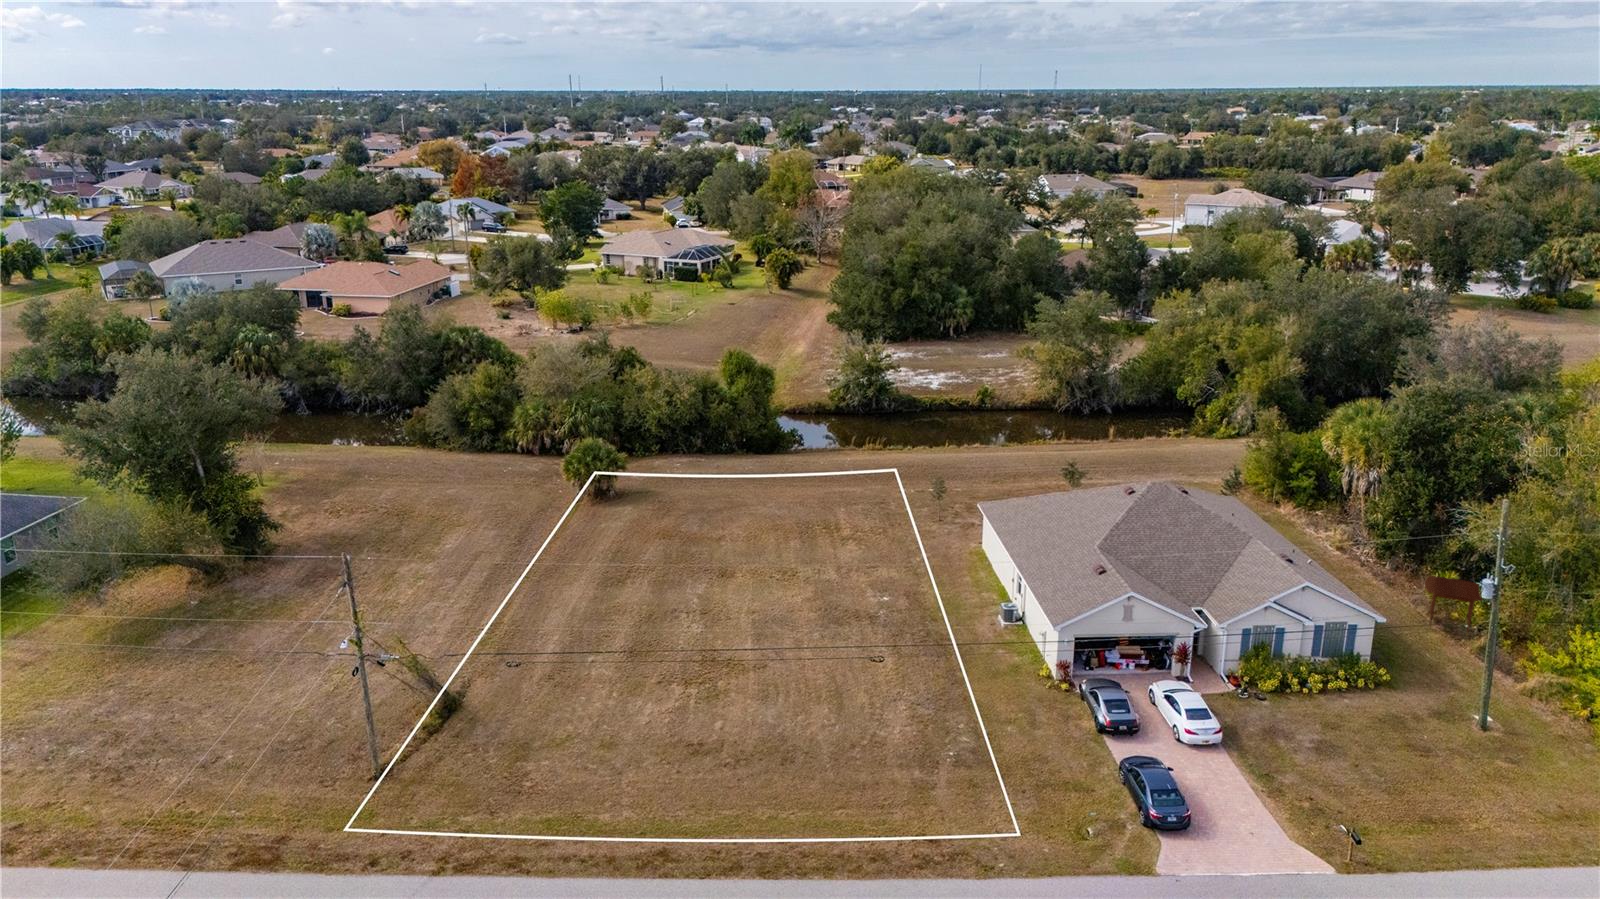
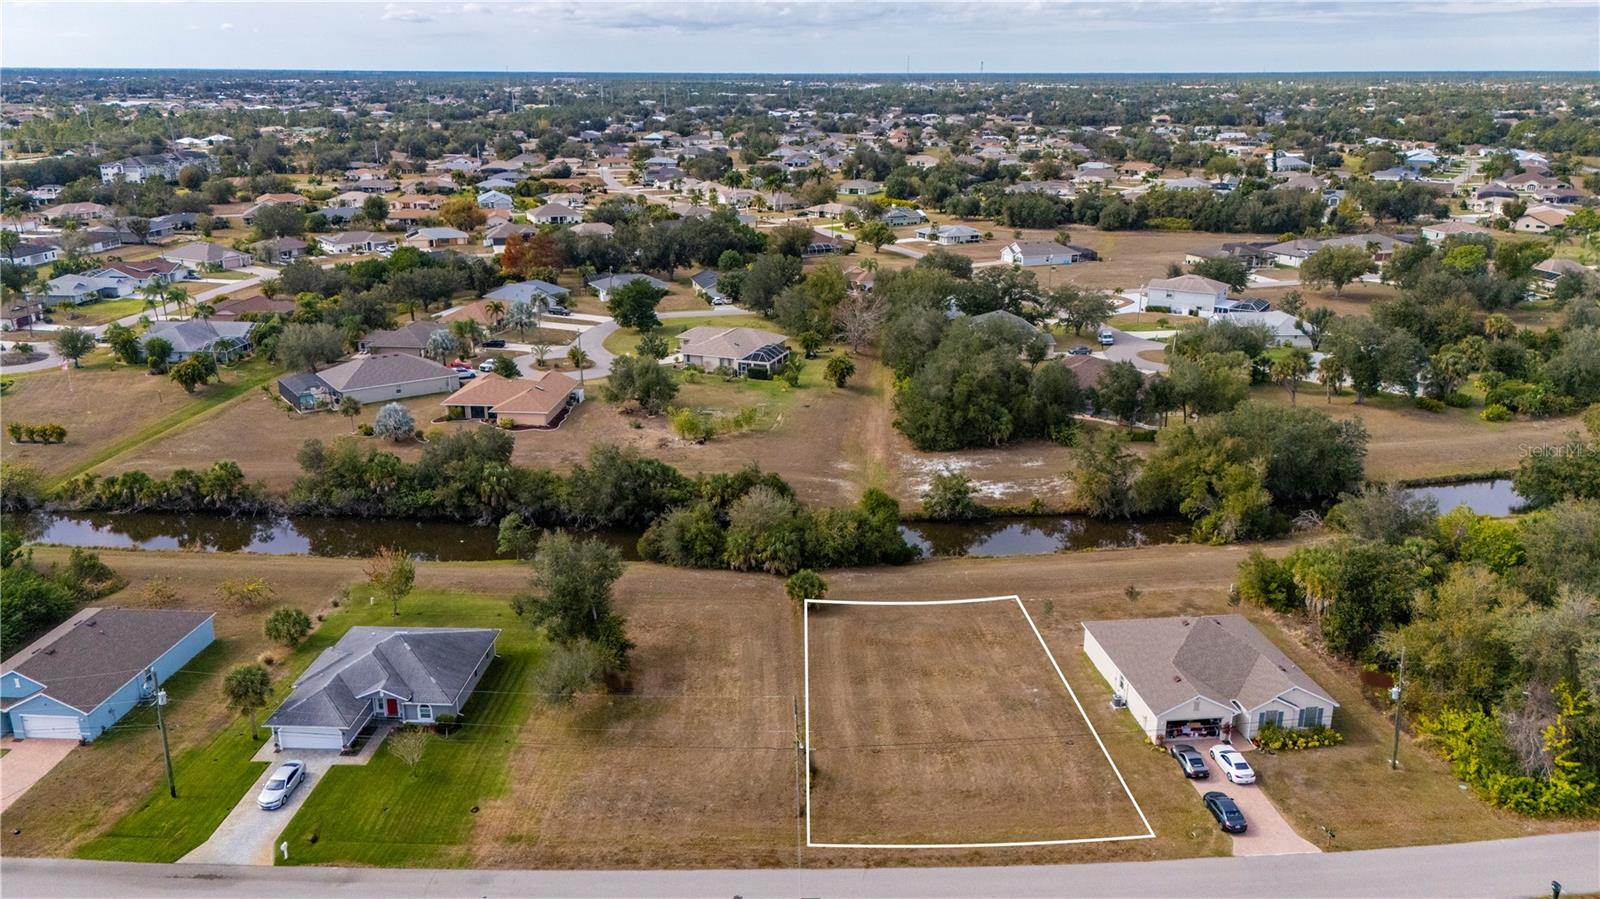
lounge chair: none [196,542,255,588] -> present [603,668,634,691]

